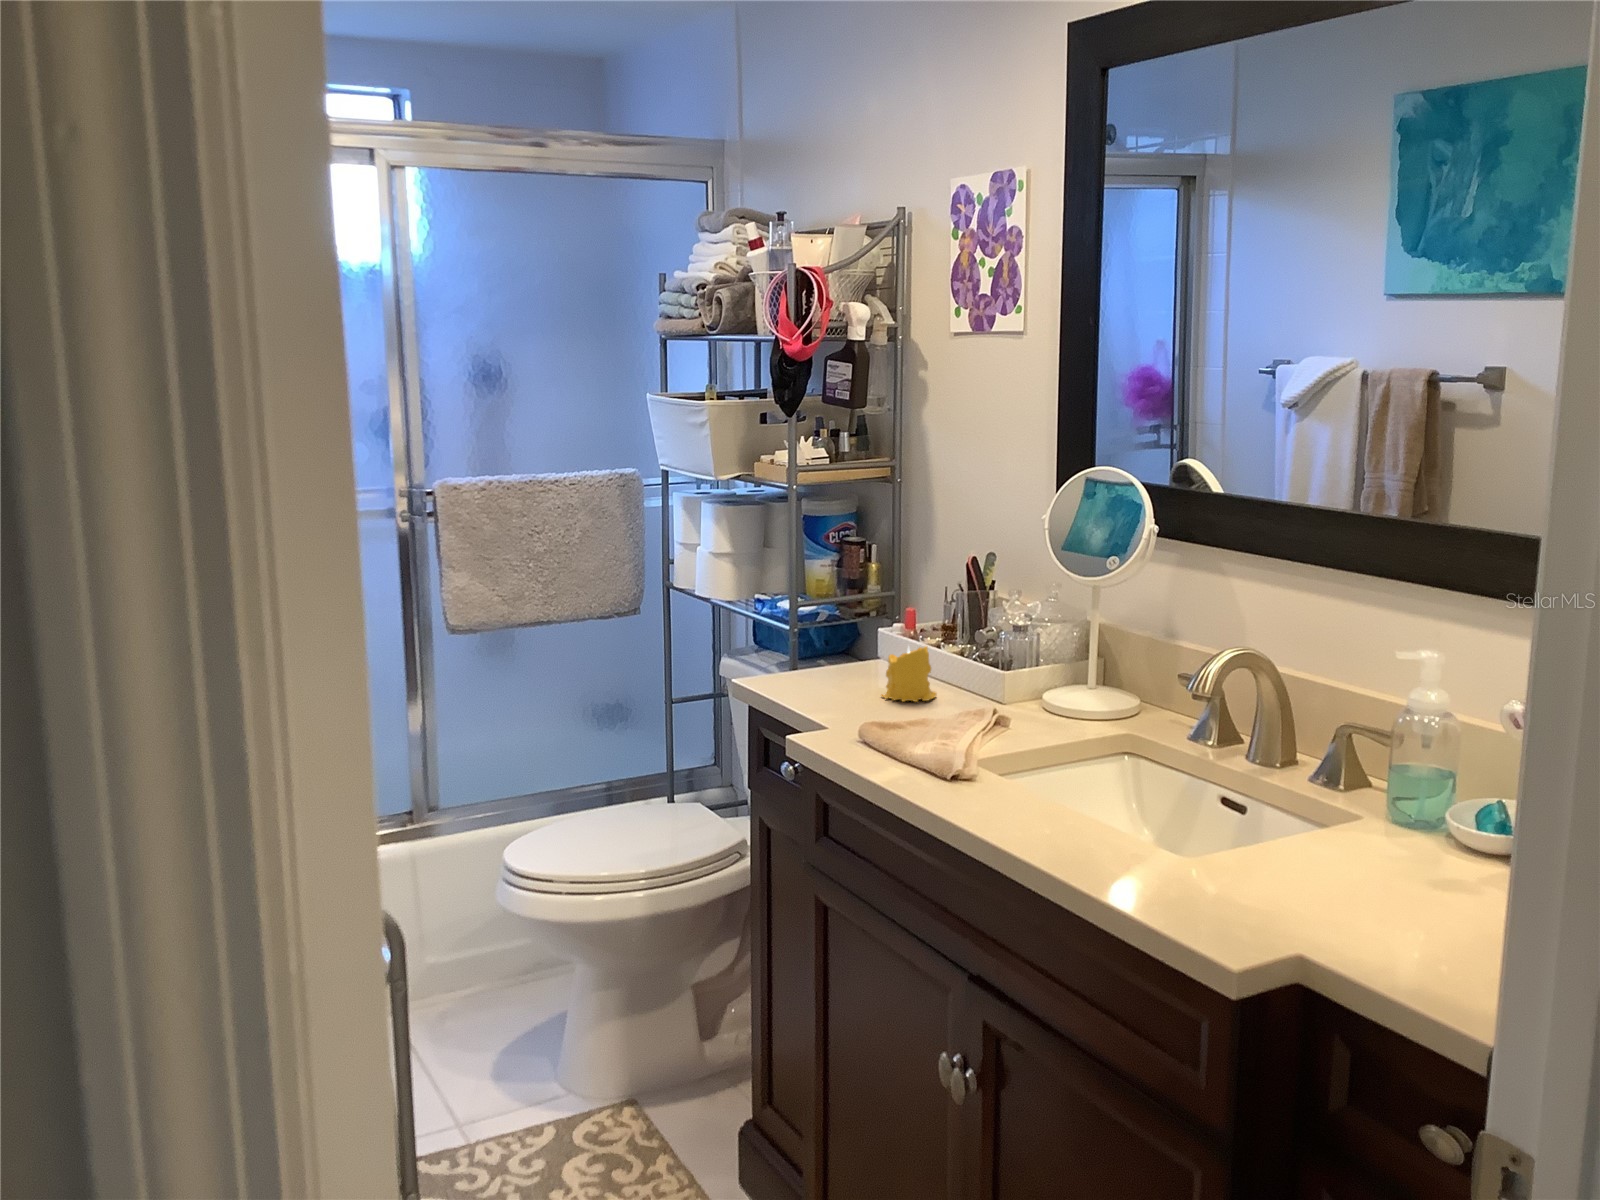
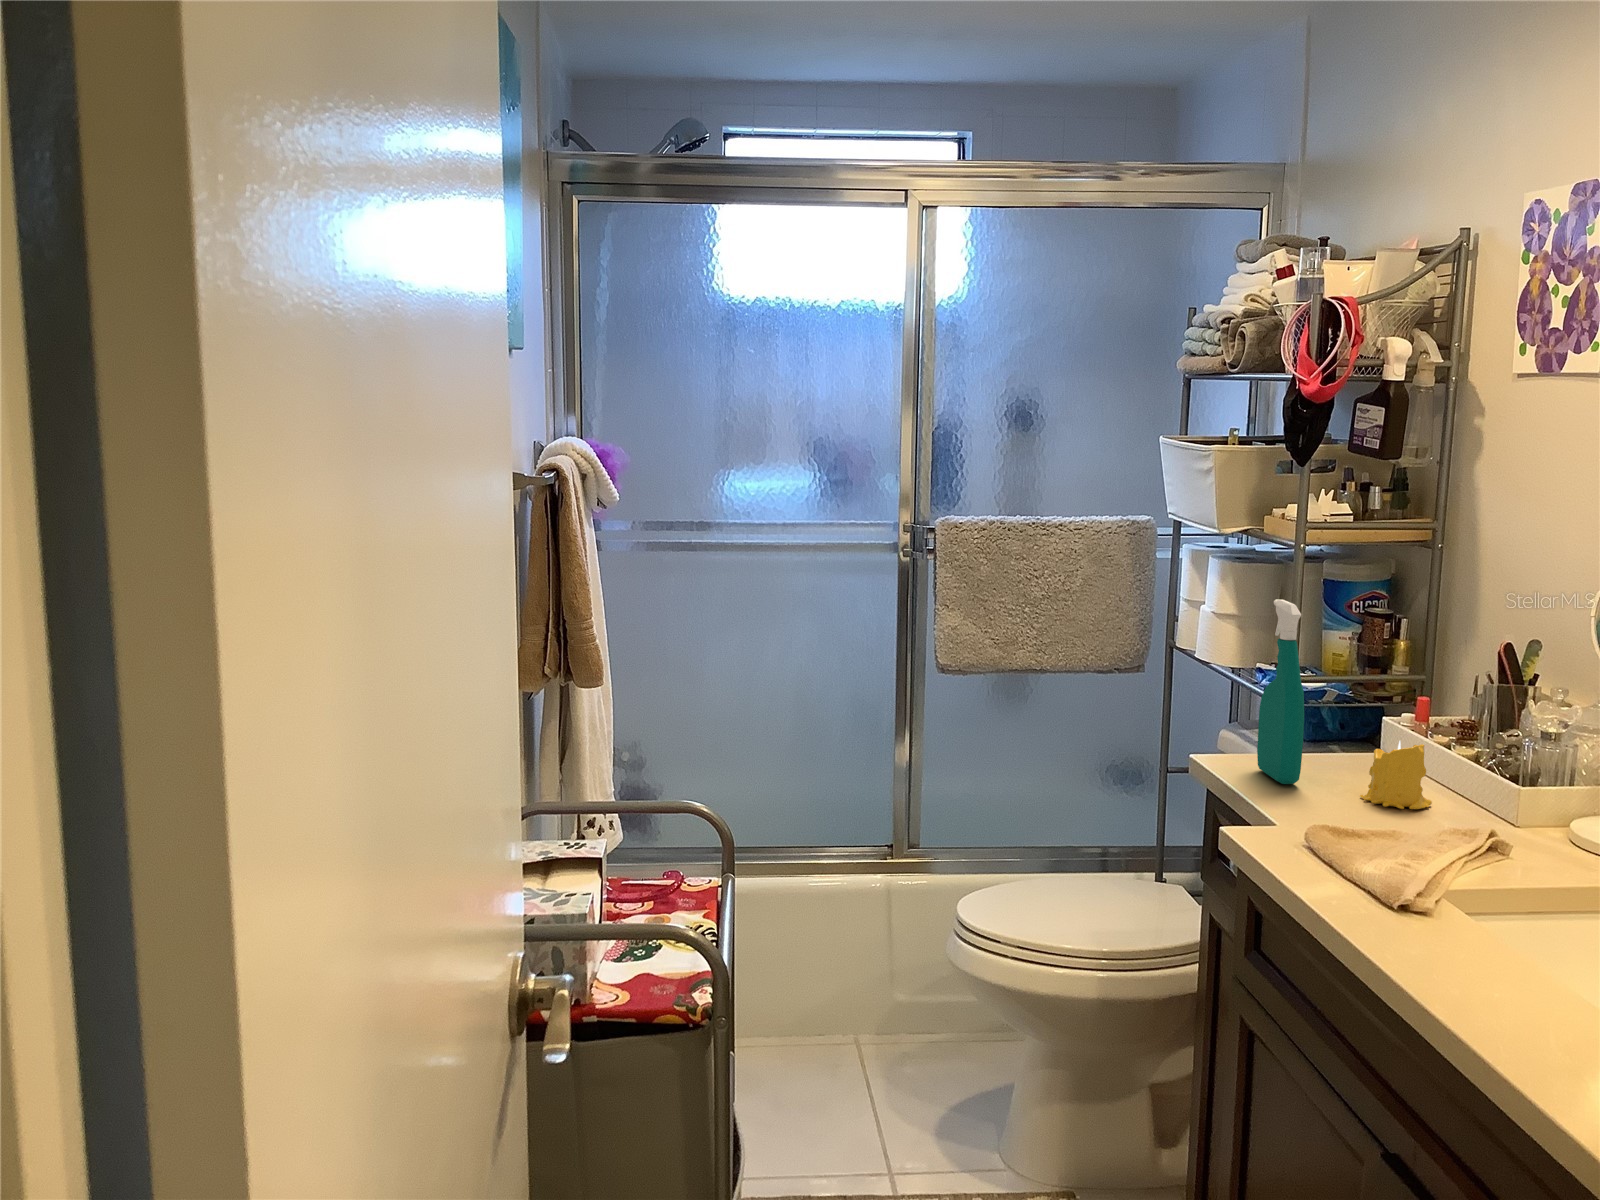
spray bottle: none [789,534,831,694] -> present [1257,599,1304,784]

